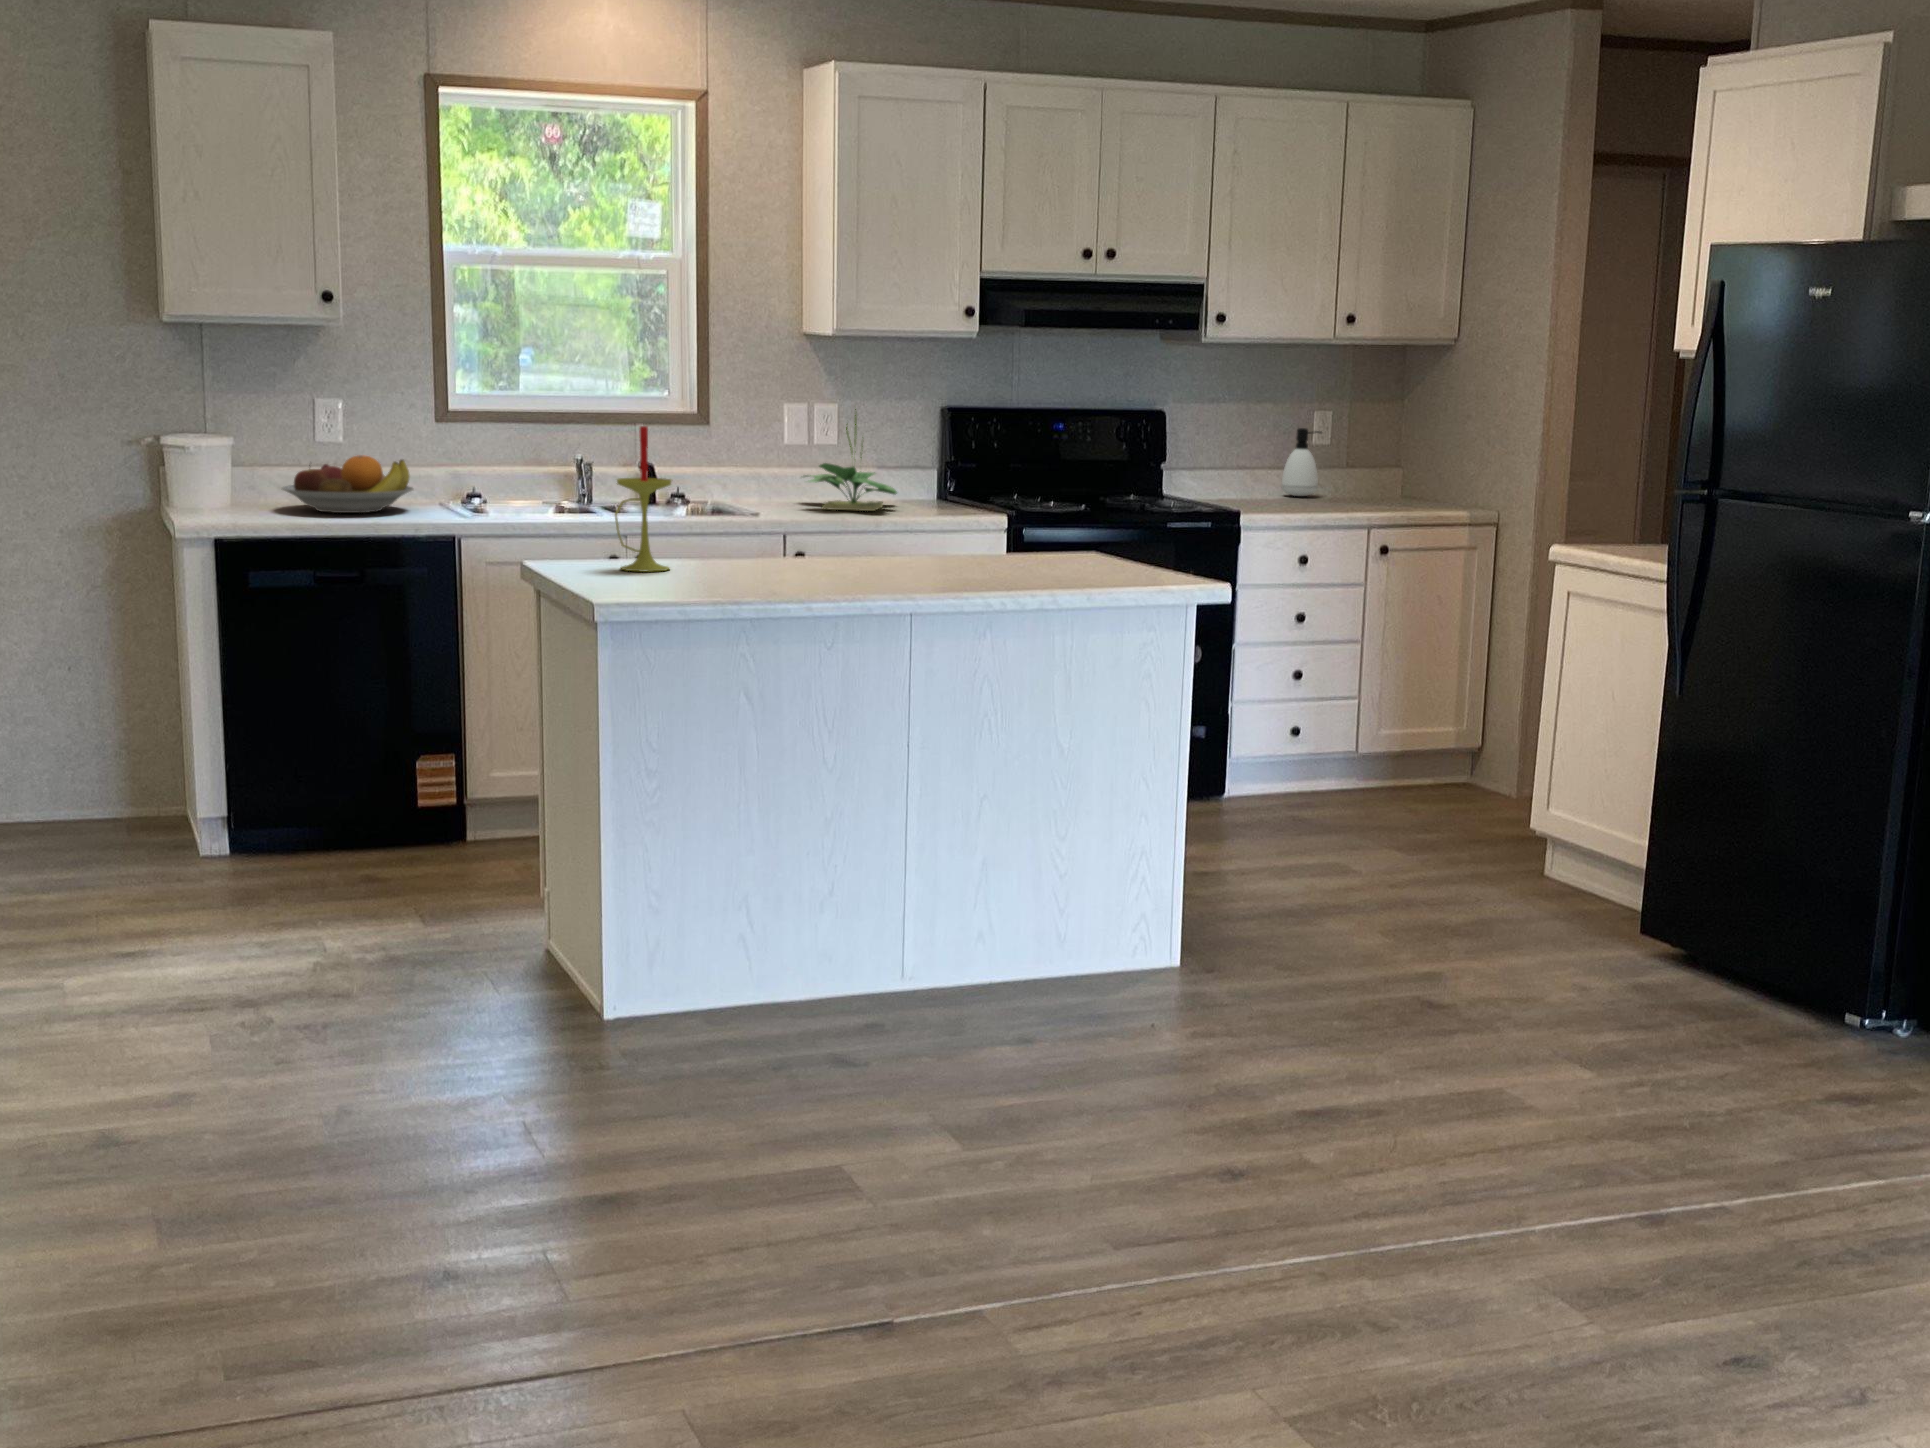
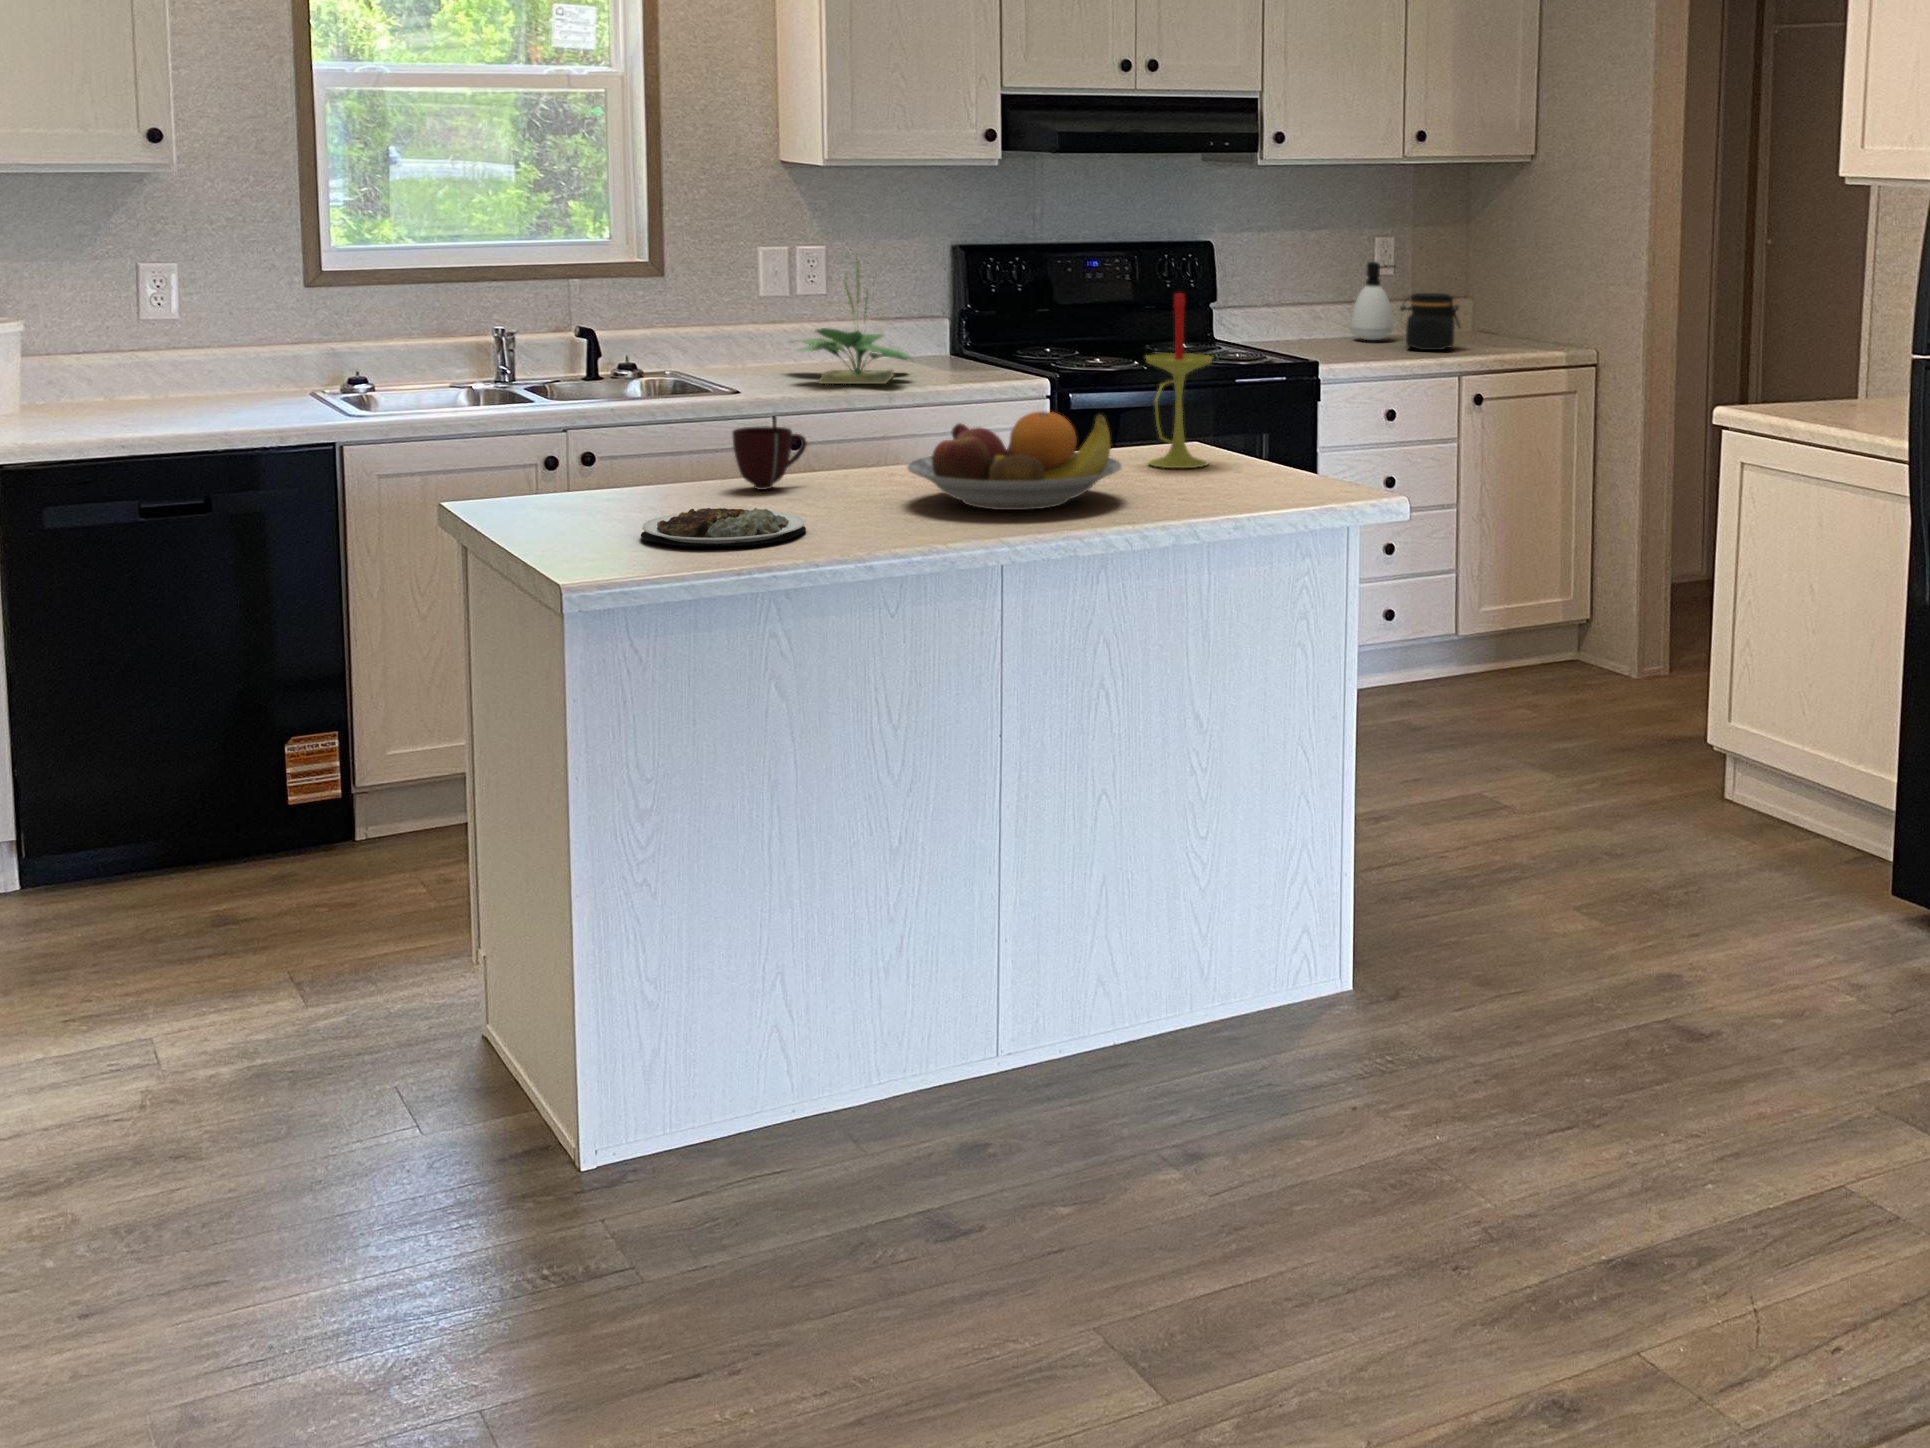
candle: present [615,426,671,572] -> present [1146,293,1212,468]
fruit bowl: present [282,455,413,513] -> present [907,412,1122,510]
jar: none [1320,455,1372,504] -> present [1400,293,1460,350]
mug: none [730,517,785,564] -> present [732,426,807,490]
plate: none [646,566,780,589] -> present [641,508,806,546]

